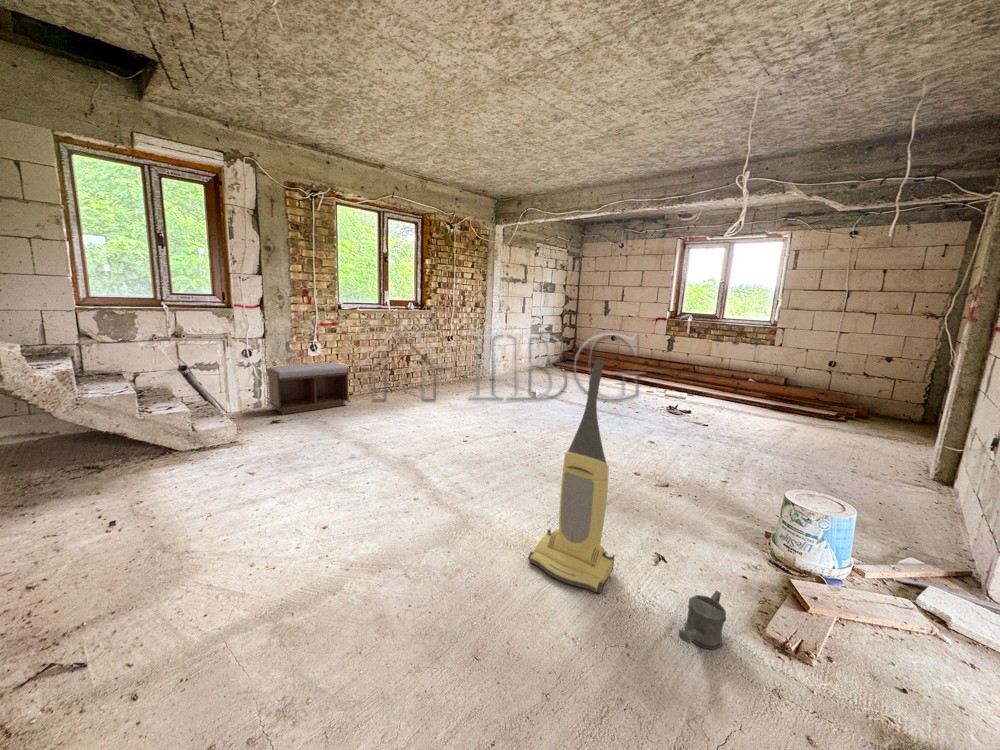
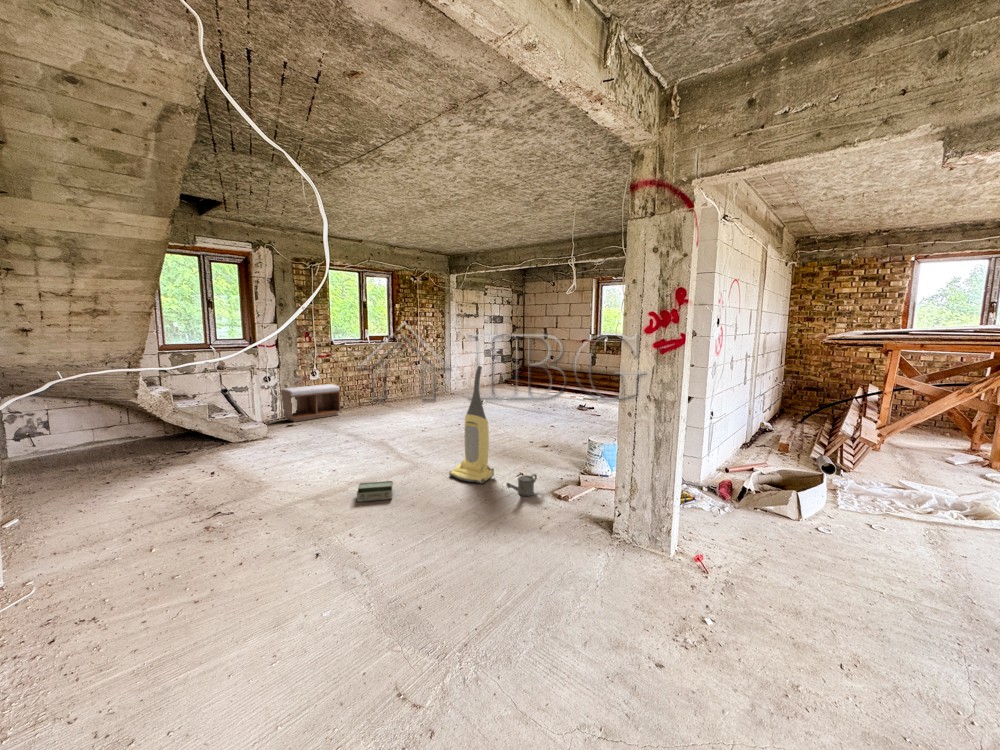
toolbox: none [351,586,427,647] -> present [357,481,393,502]

